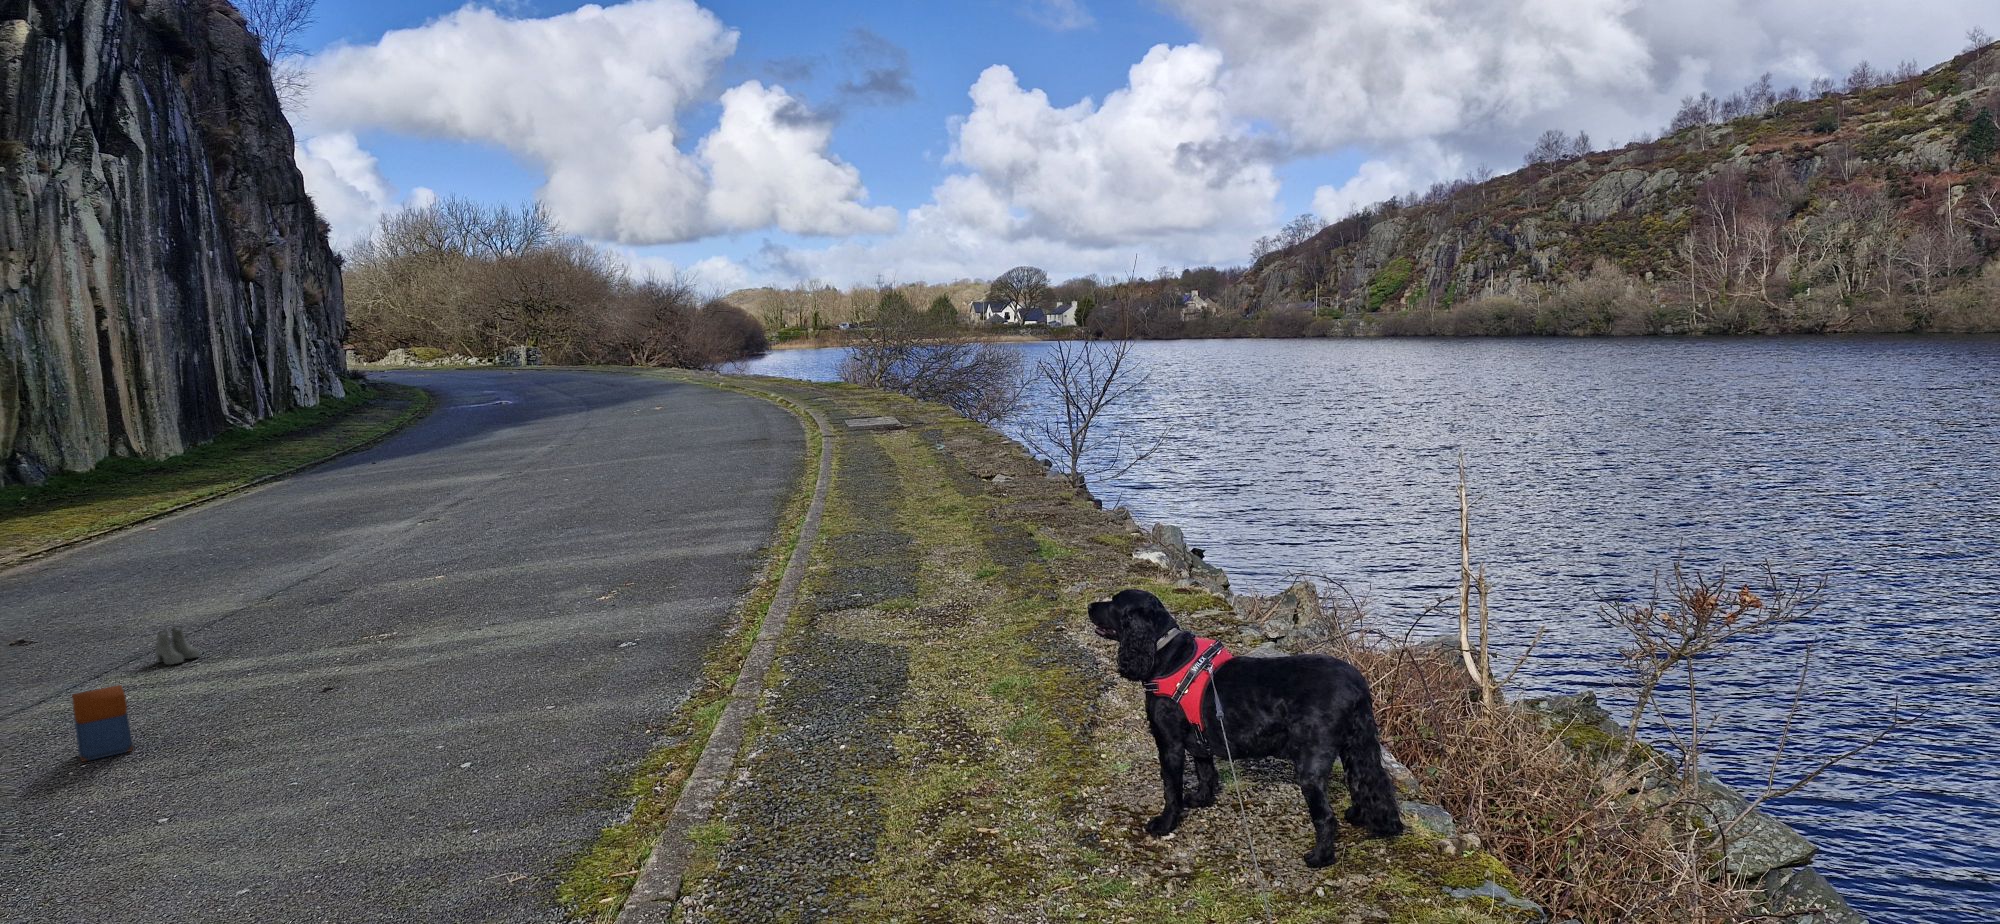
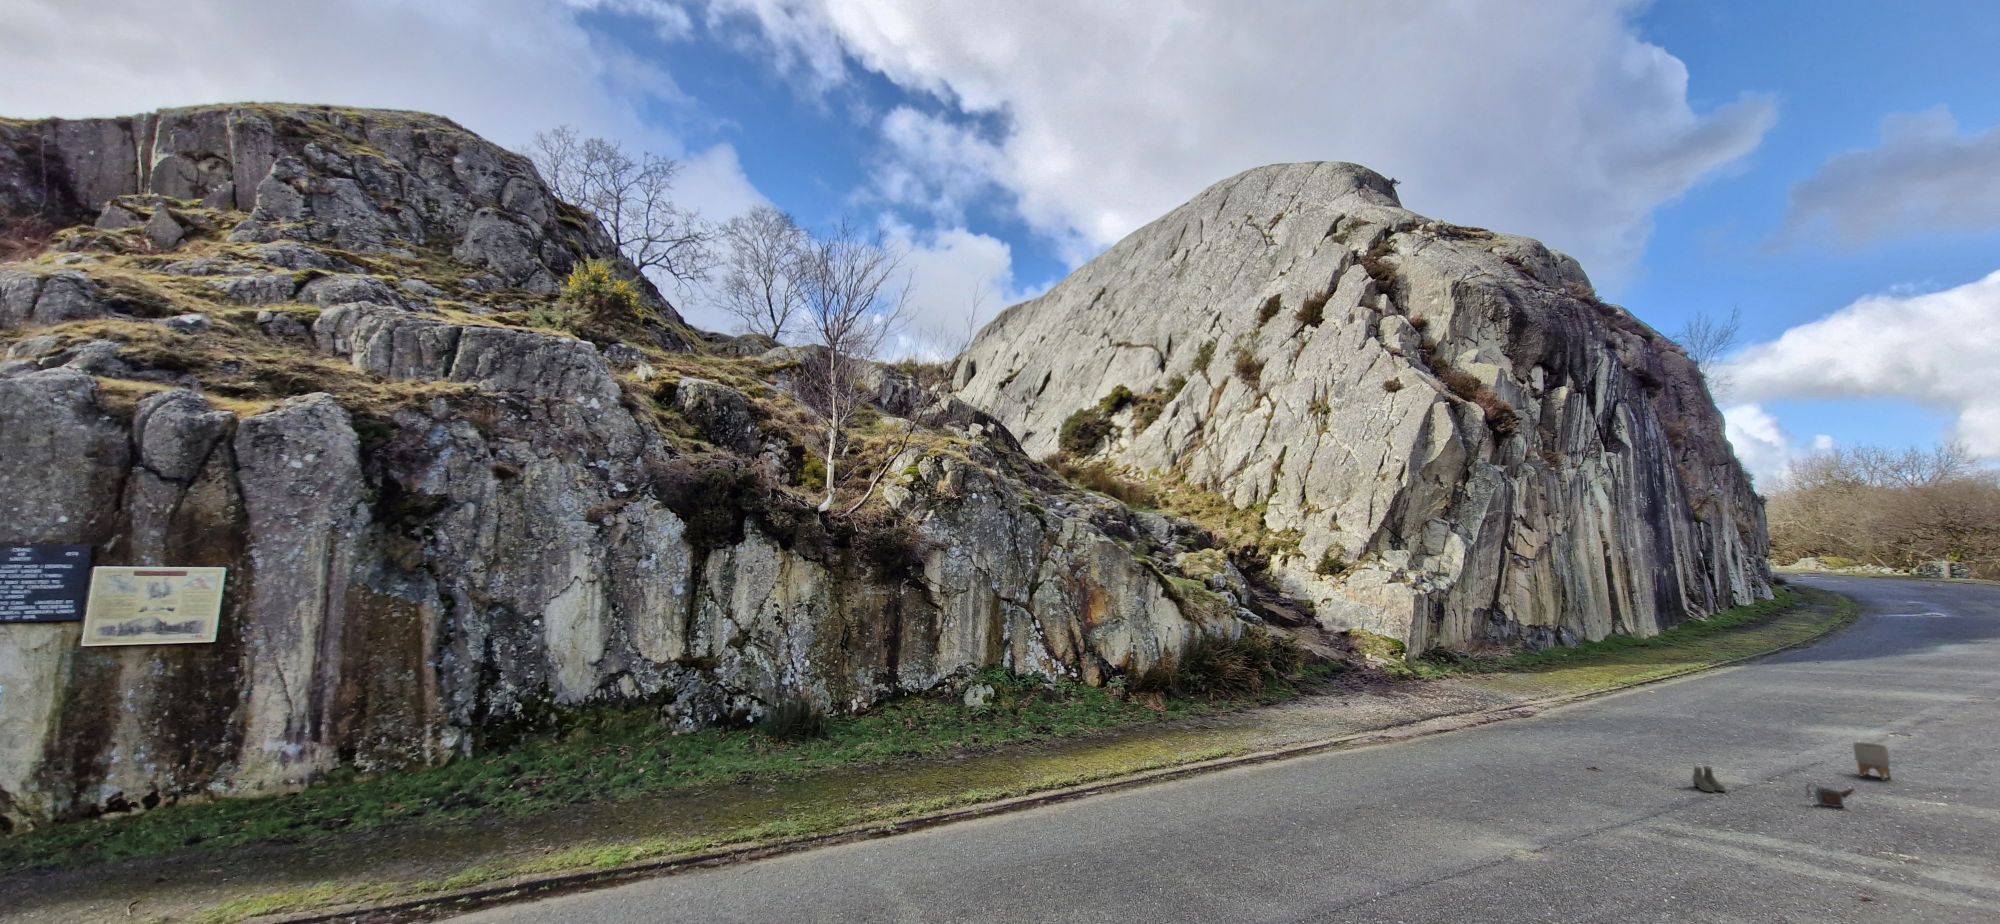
planter: none [359,545,394,591] -> present [1853,742,1891,780]
watering can: none [296,607,348,640] -> present [1806,784,1854,807]
backpack: present [72,685,133,762] -> none [1658,795,1700,844]

